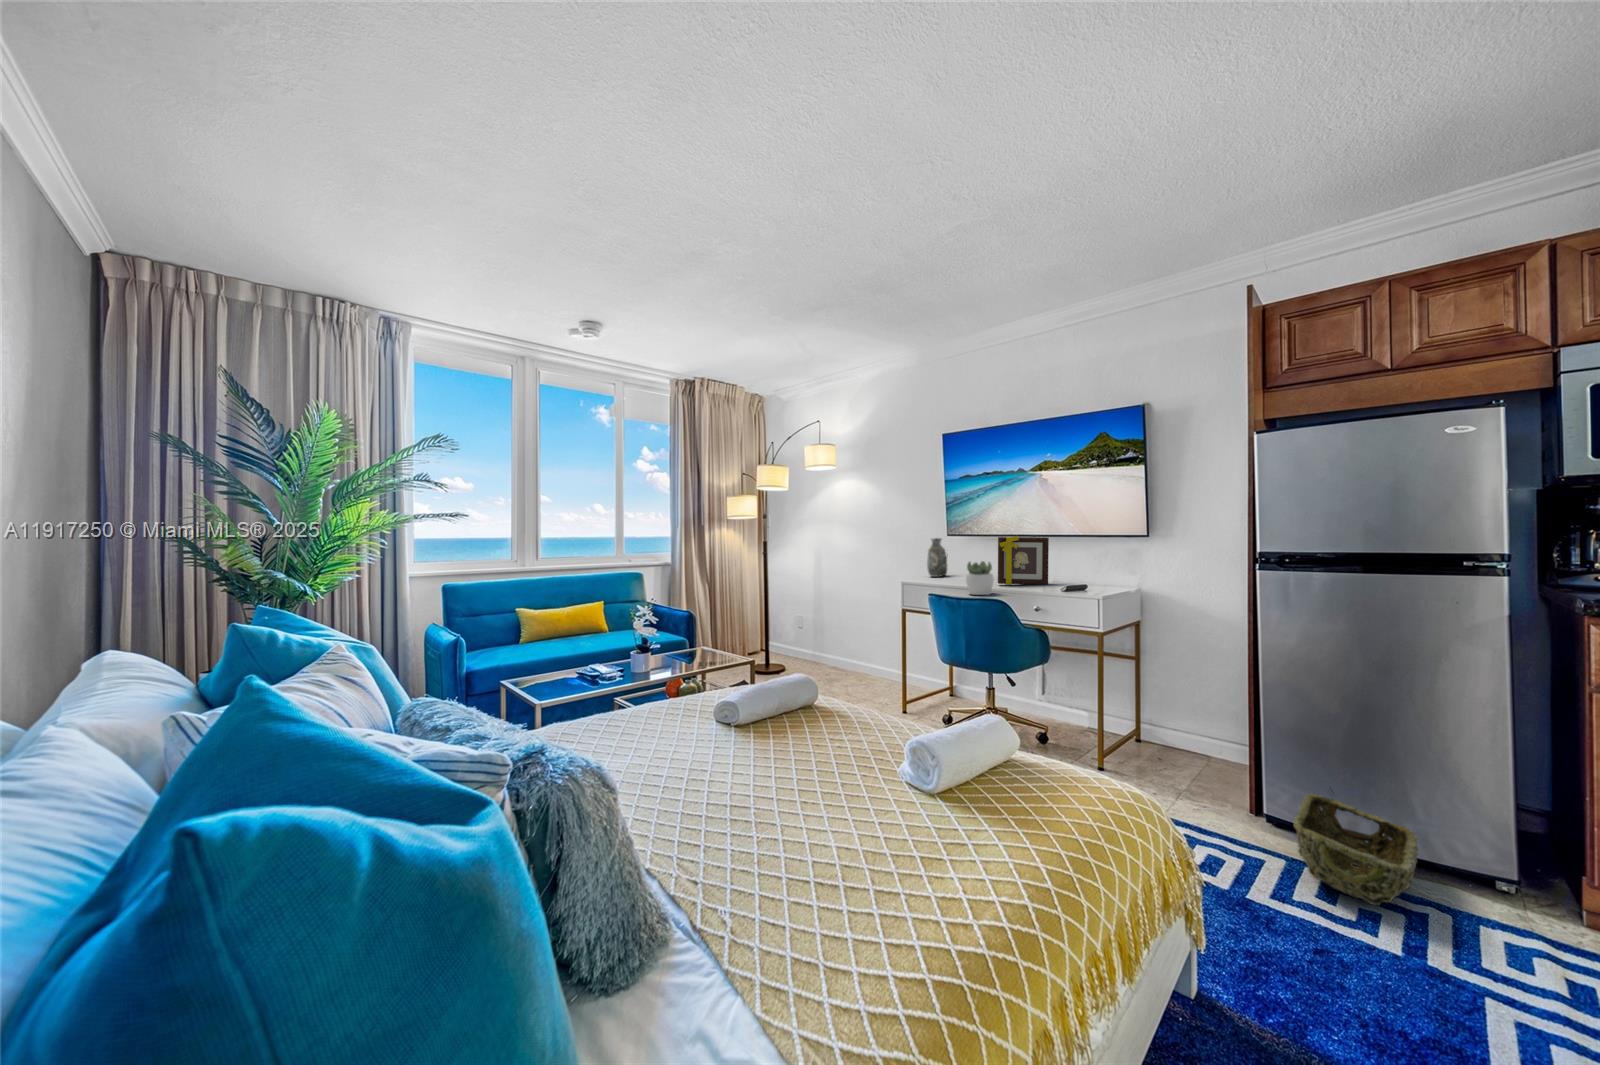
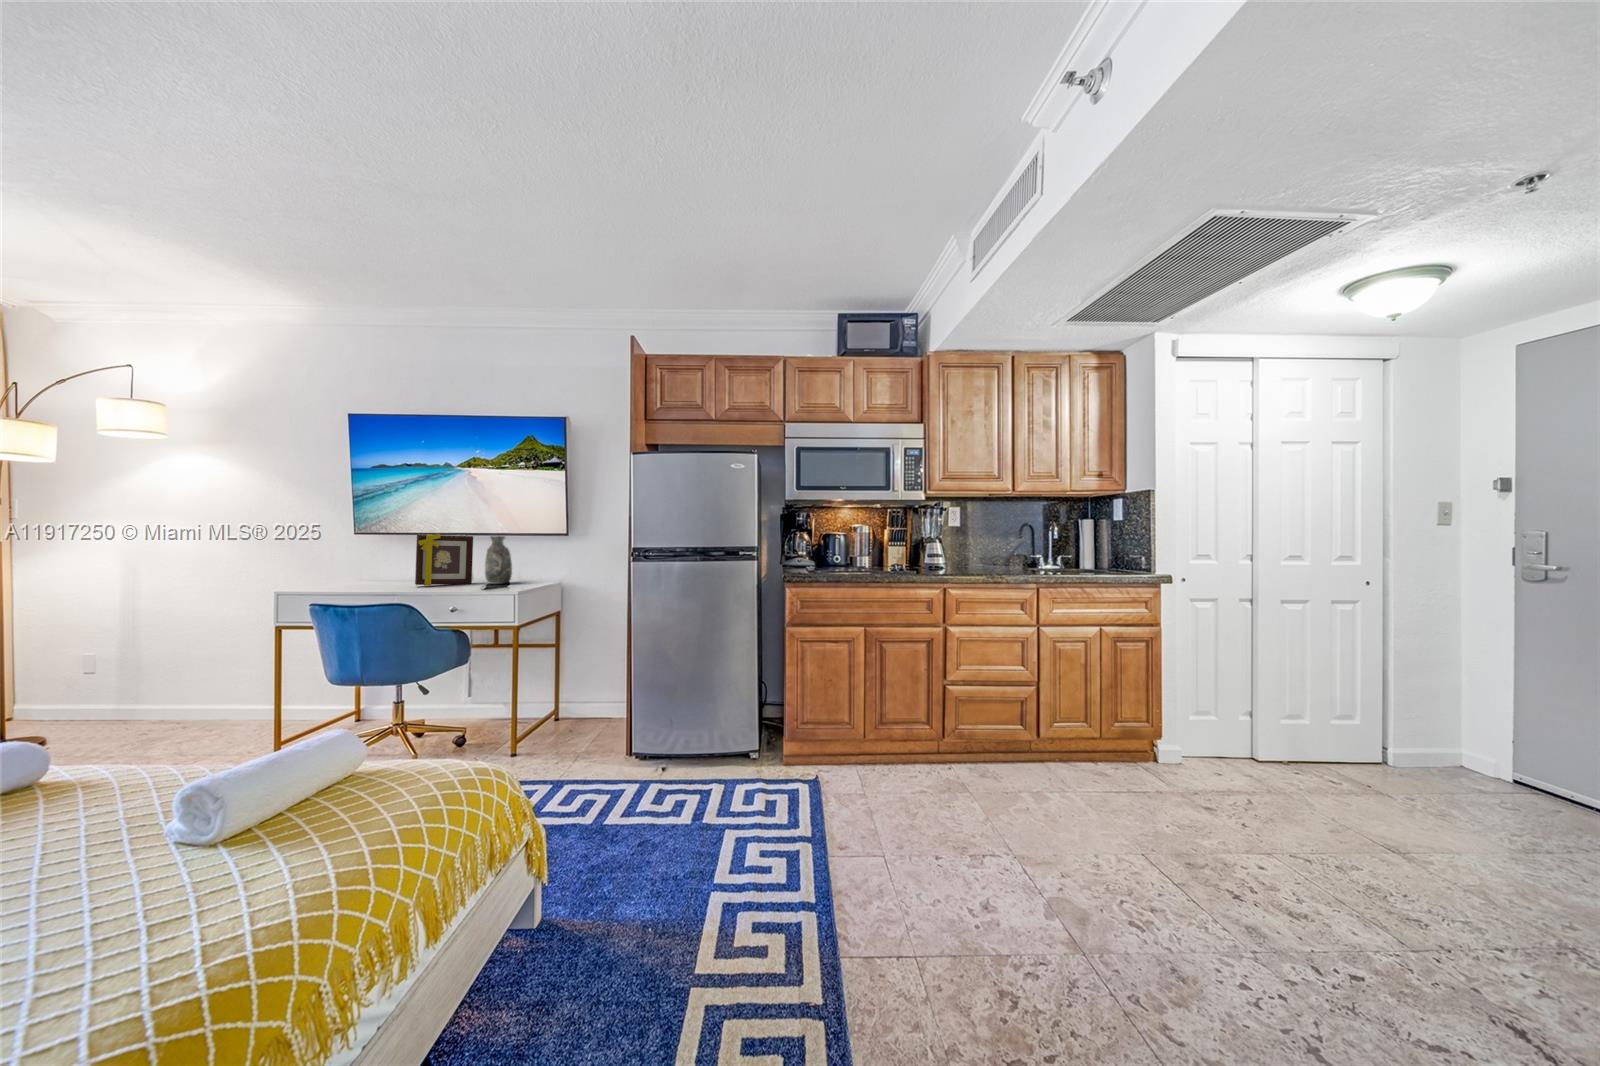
decorative vase: present [927,538,948,577] -> present [485,536,512,584]
succulent plant: present [966,561,994,595] -> none [374,559,409,596]
woven basket: present [1294,794,1418,905] -> none [647,725,717,788]

